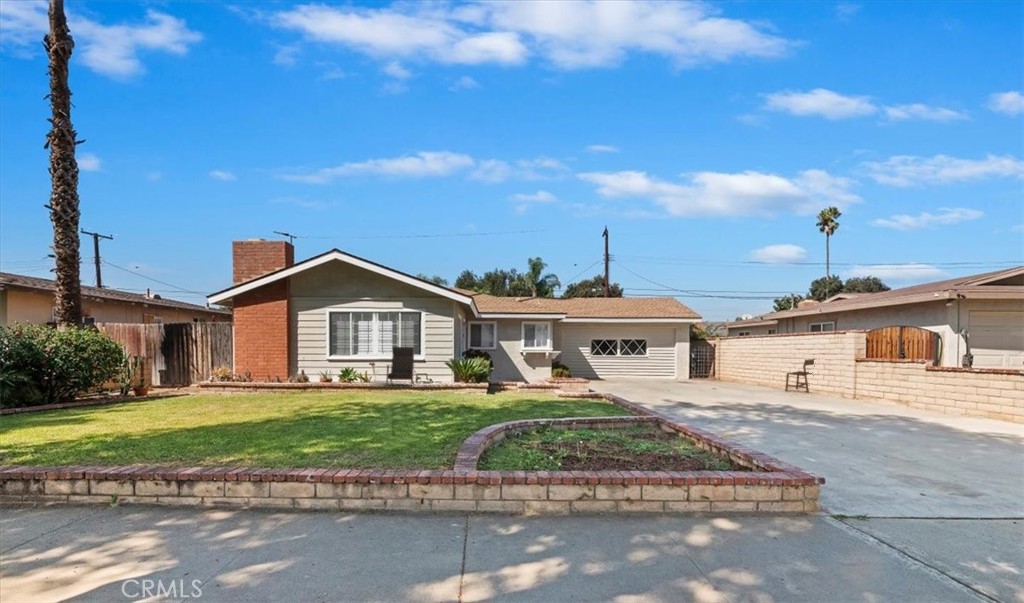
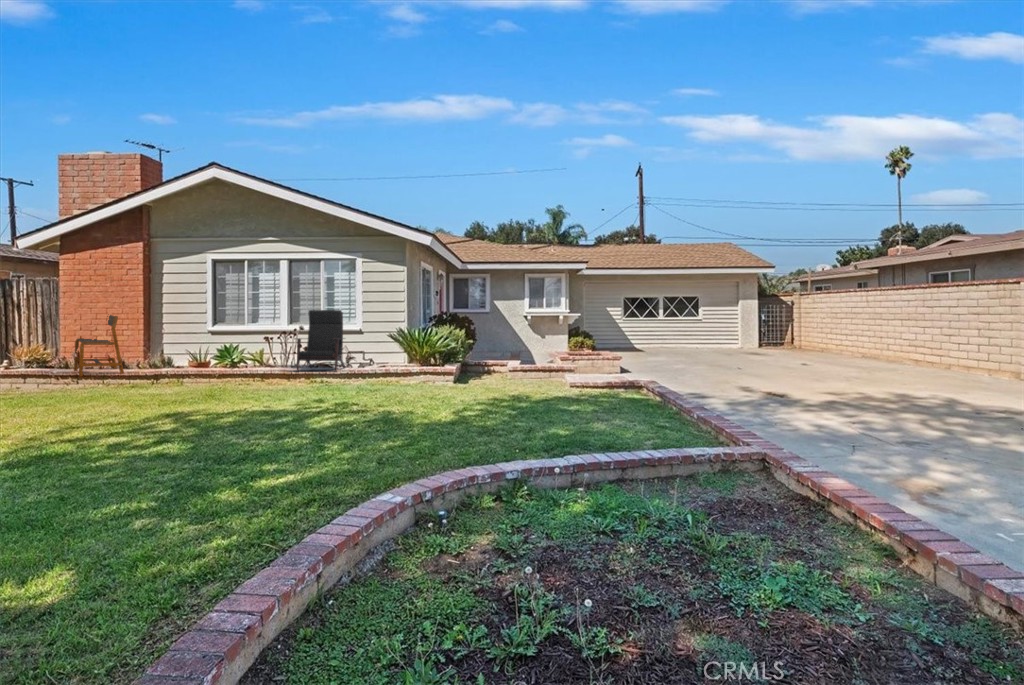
bench: present [785,359,815,393] -> present [74,314,124,377]

